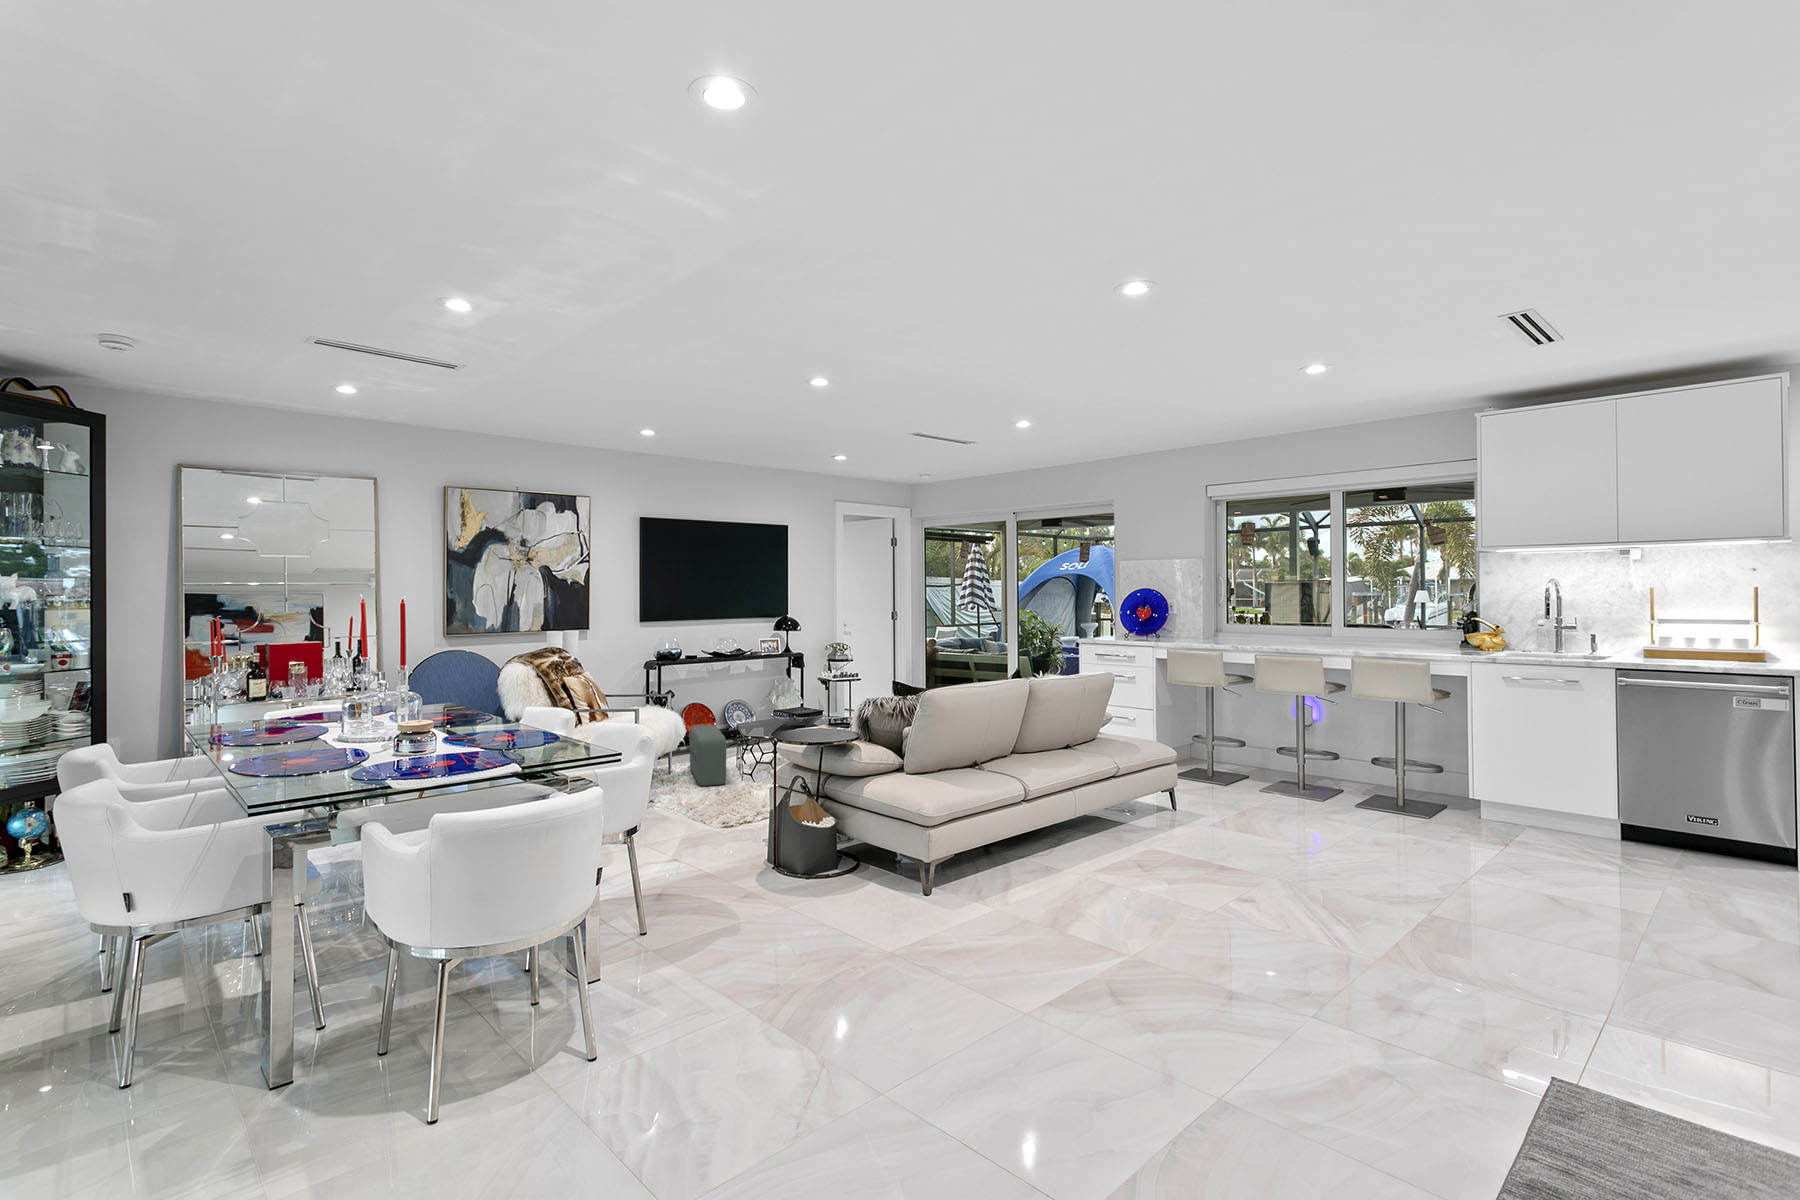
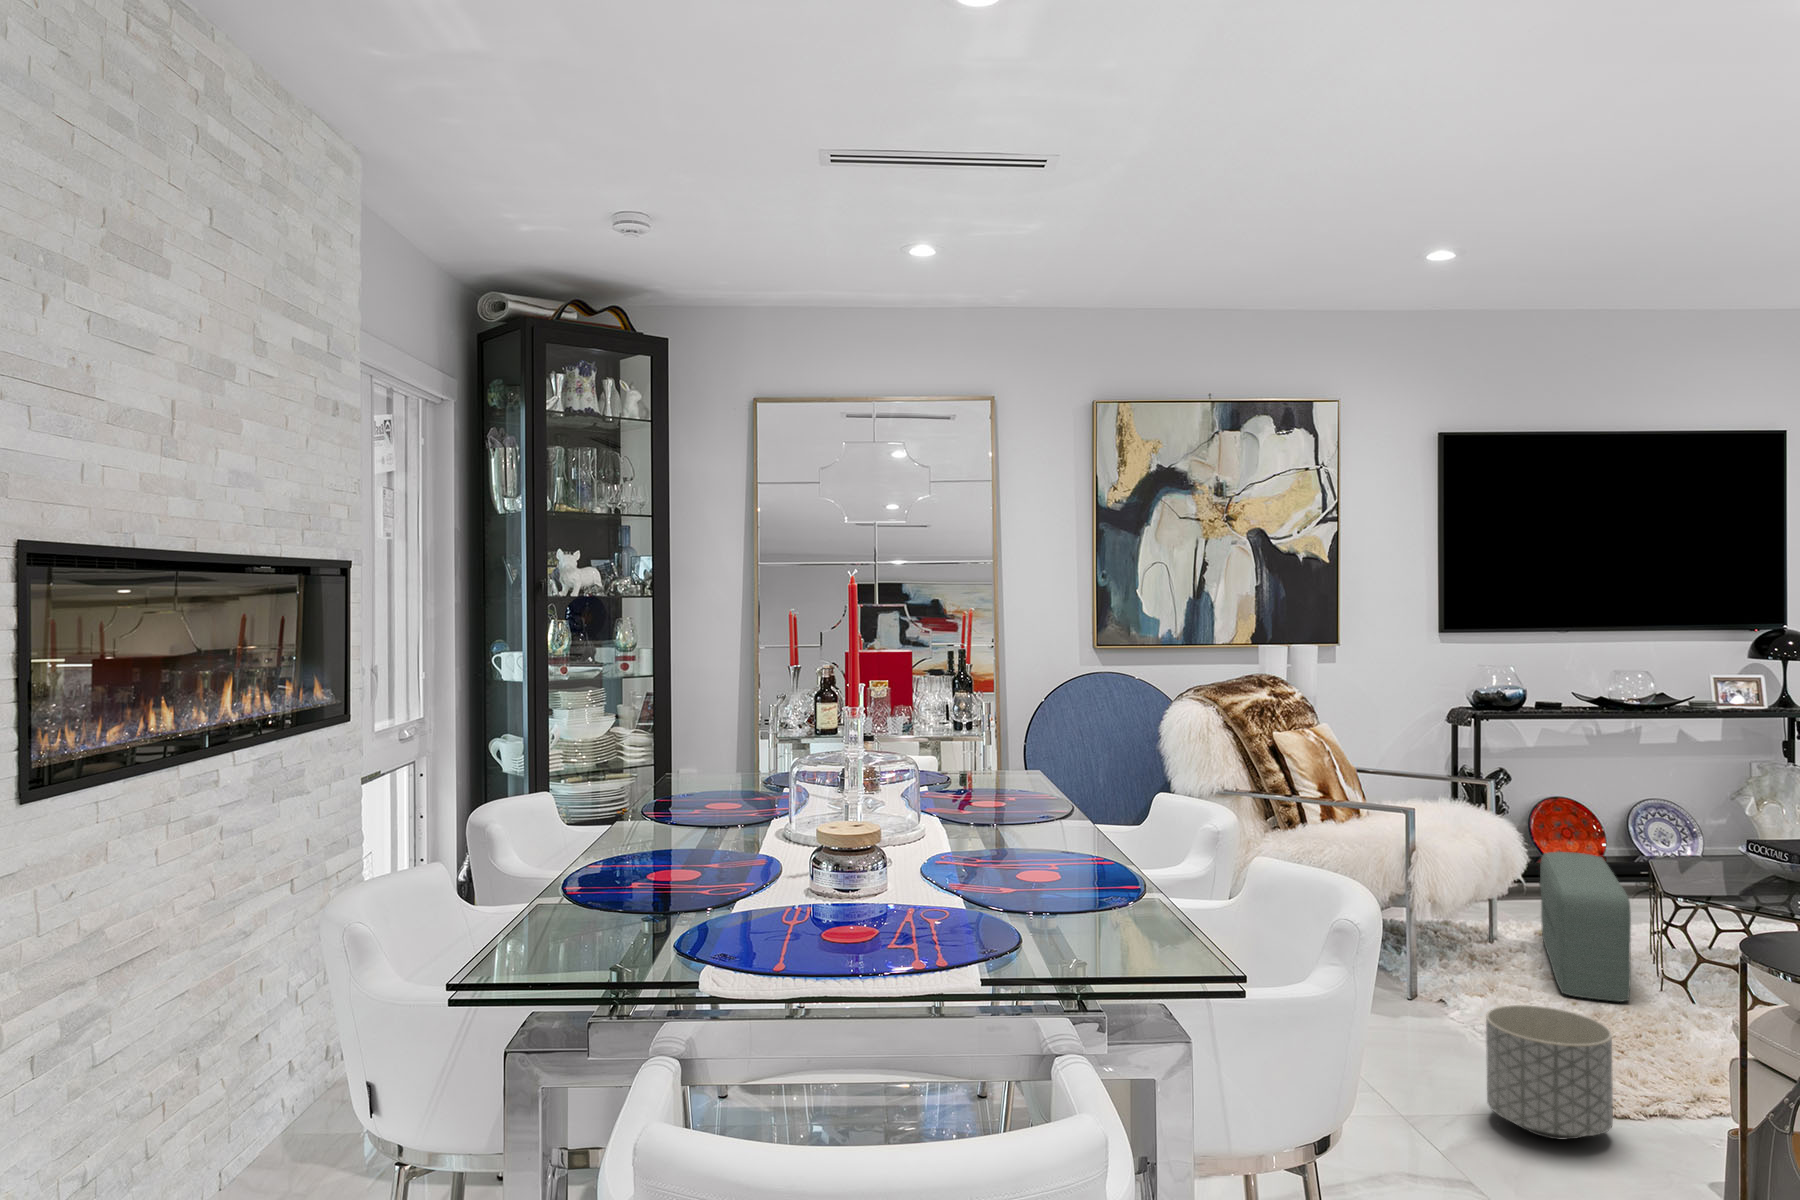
planter: none [674,779,720,828] -> present [1486,1005,1613,1139]

